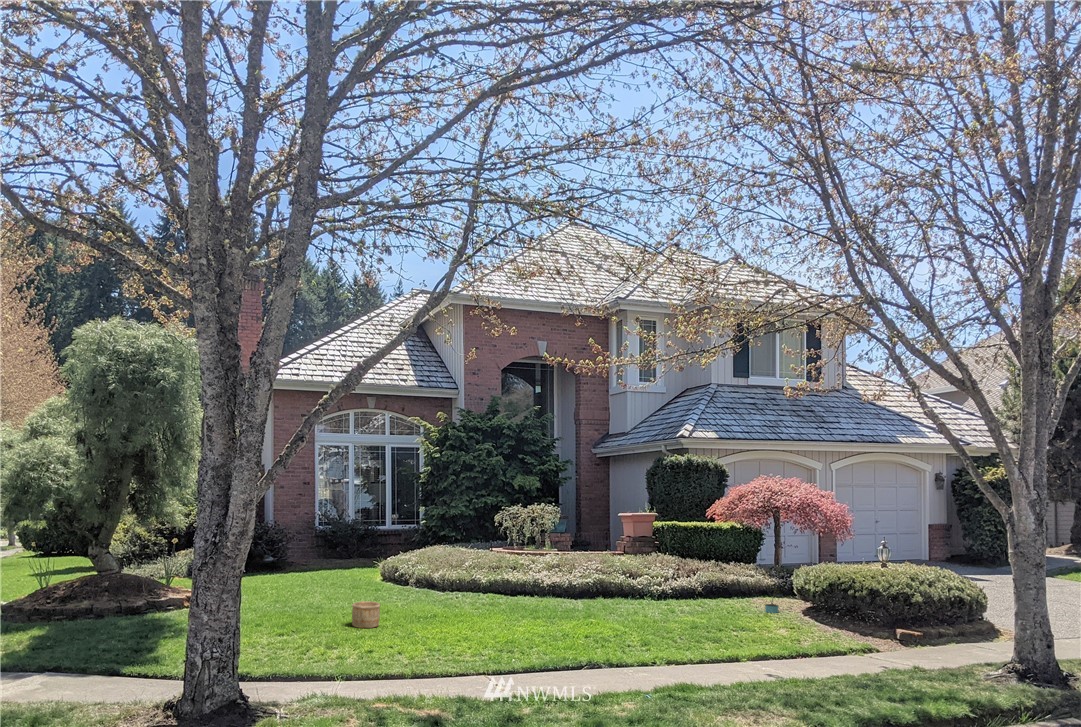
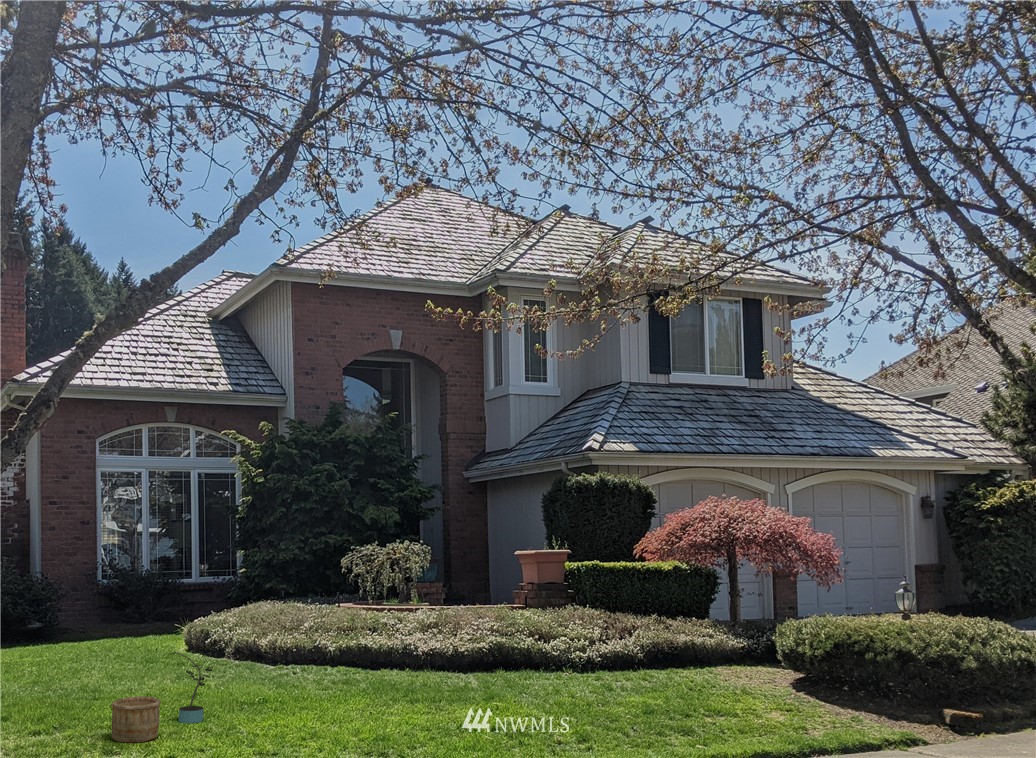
potted plant: present [765,569,785,613] -> present [170,642,215,723]

